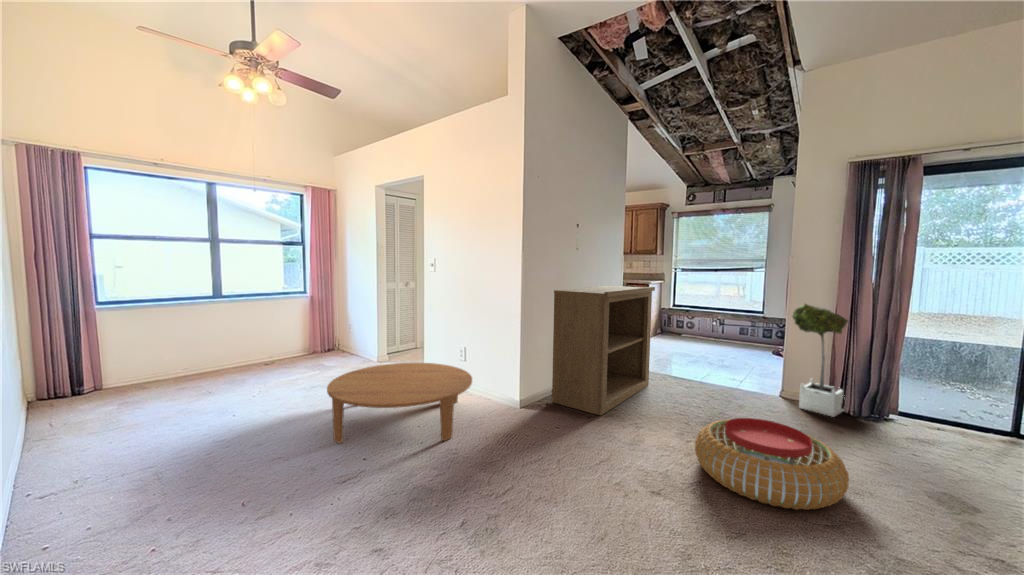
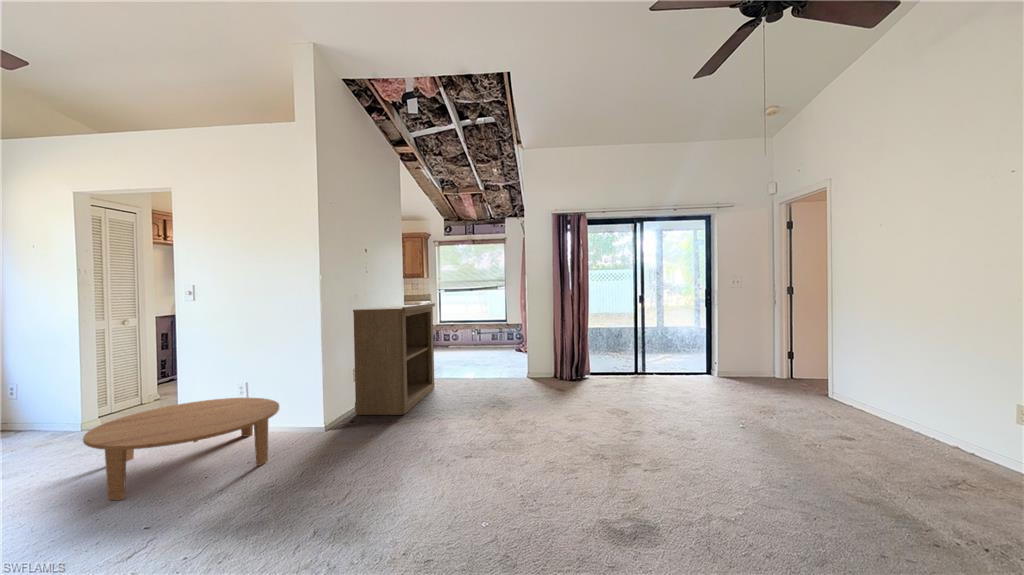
potted tree: present [793,304,848,417] -> none [530,308,563,384]
pouf: present [695,418,849,510] -> none [483,386,570,436]

